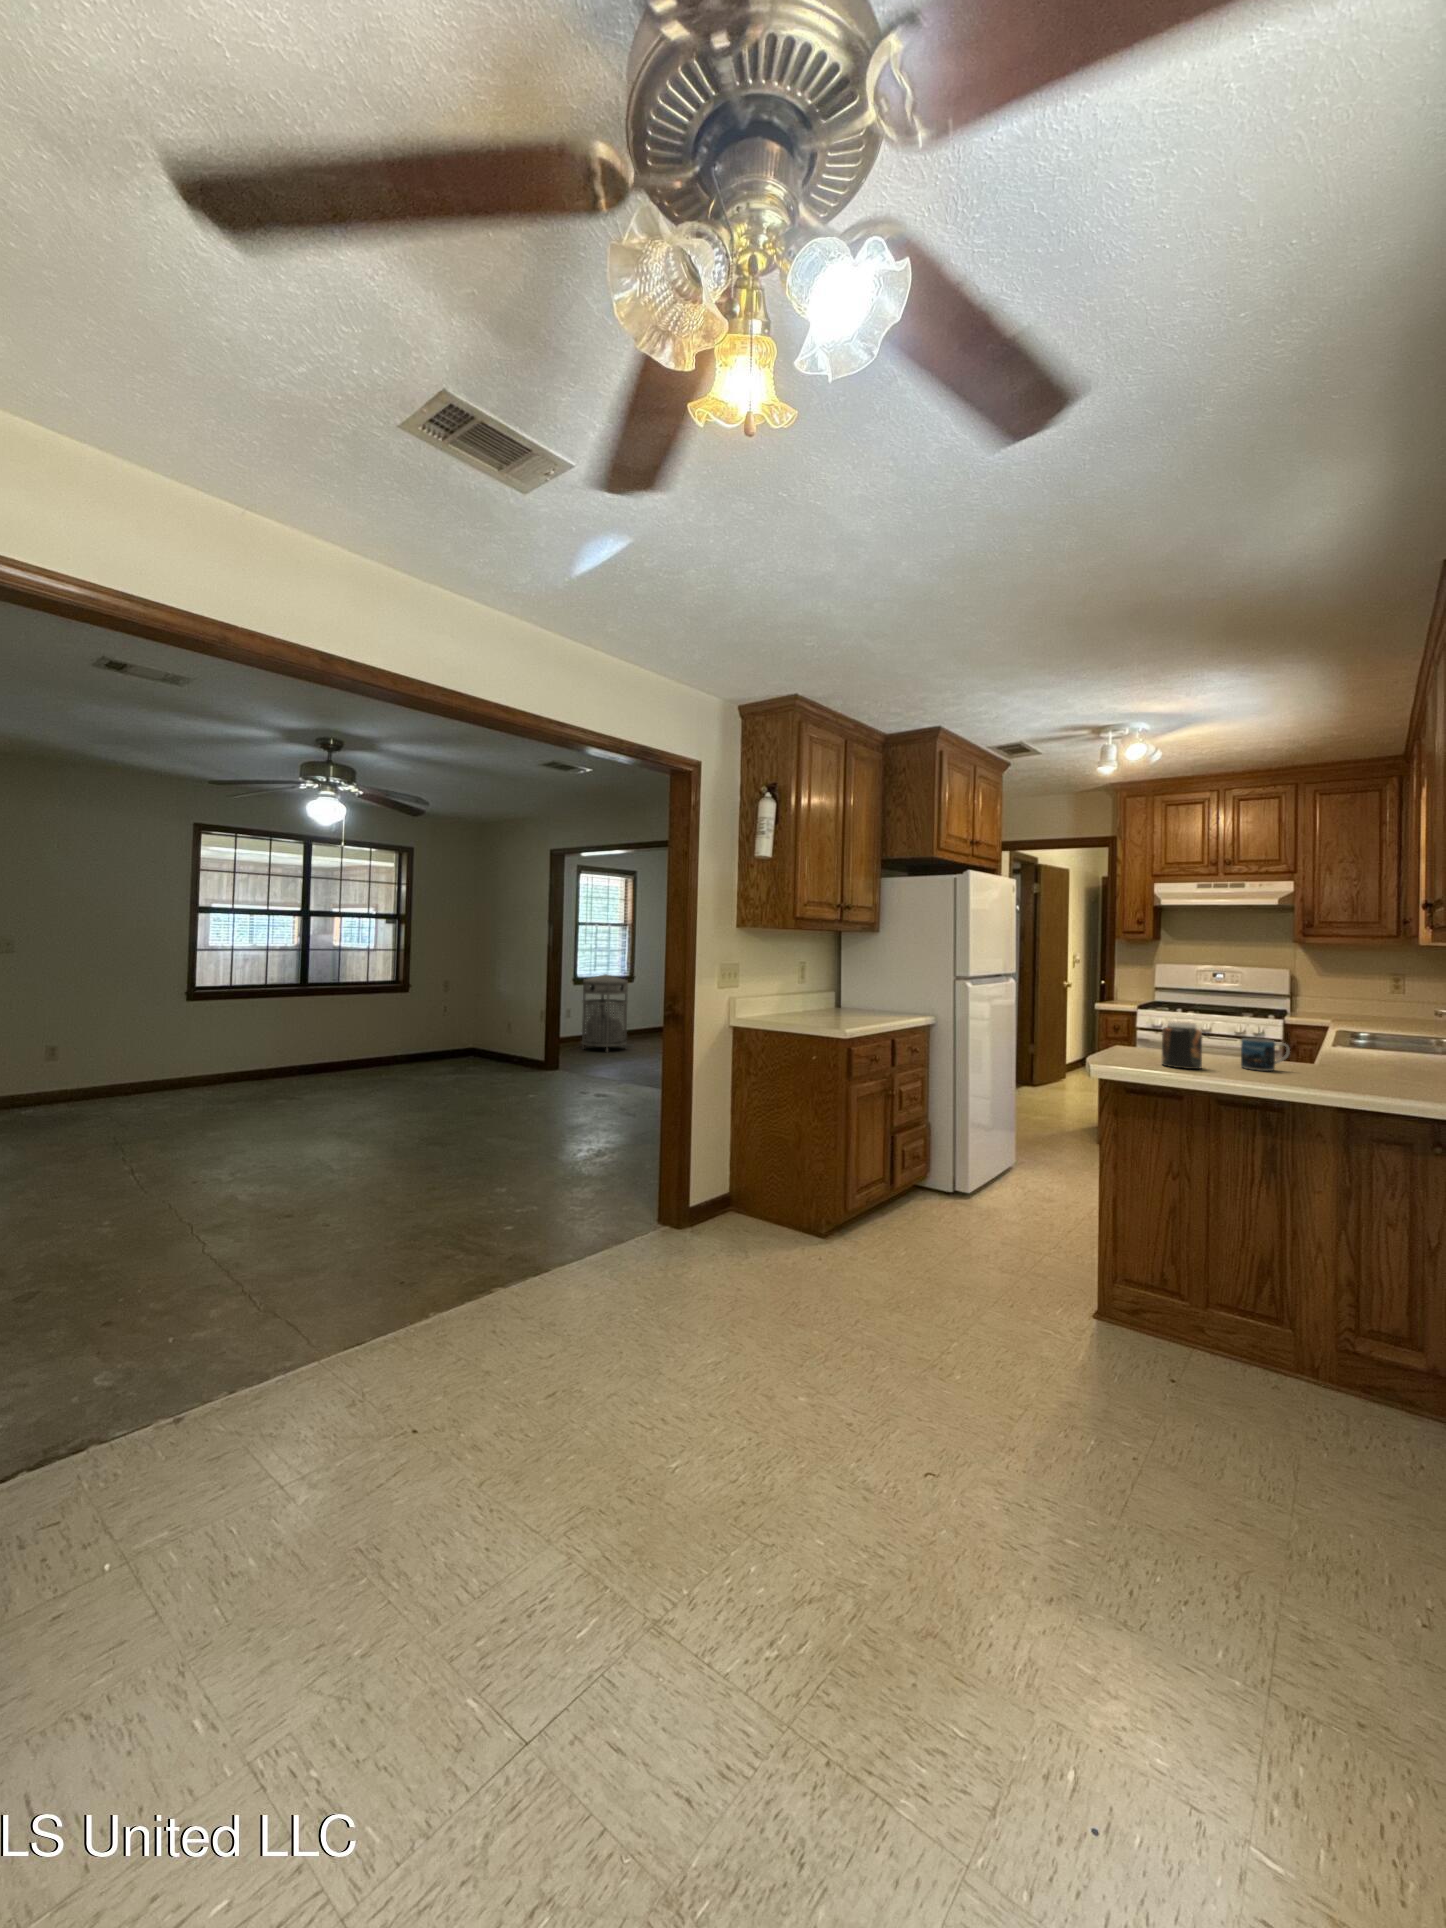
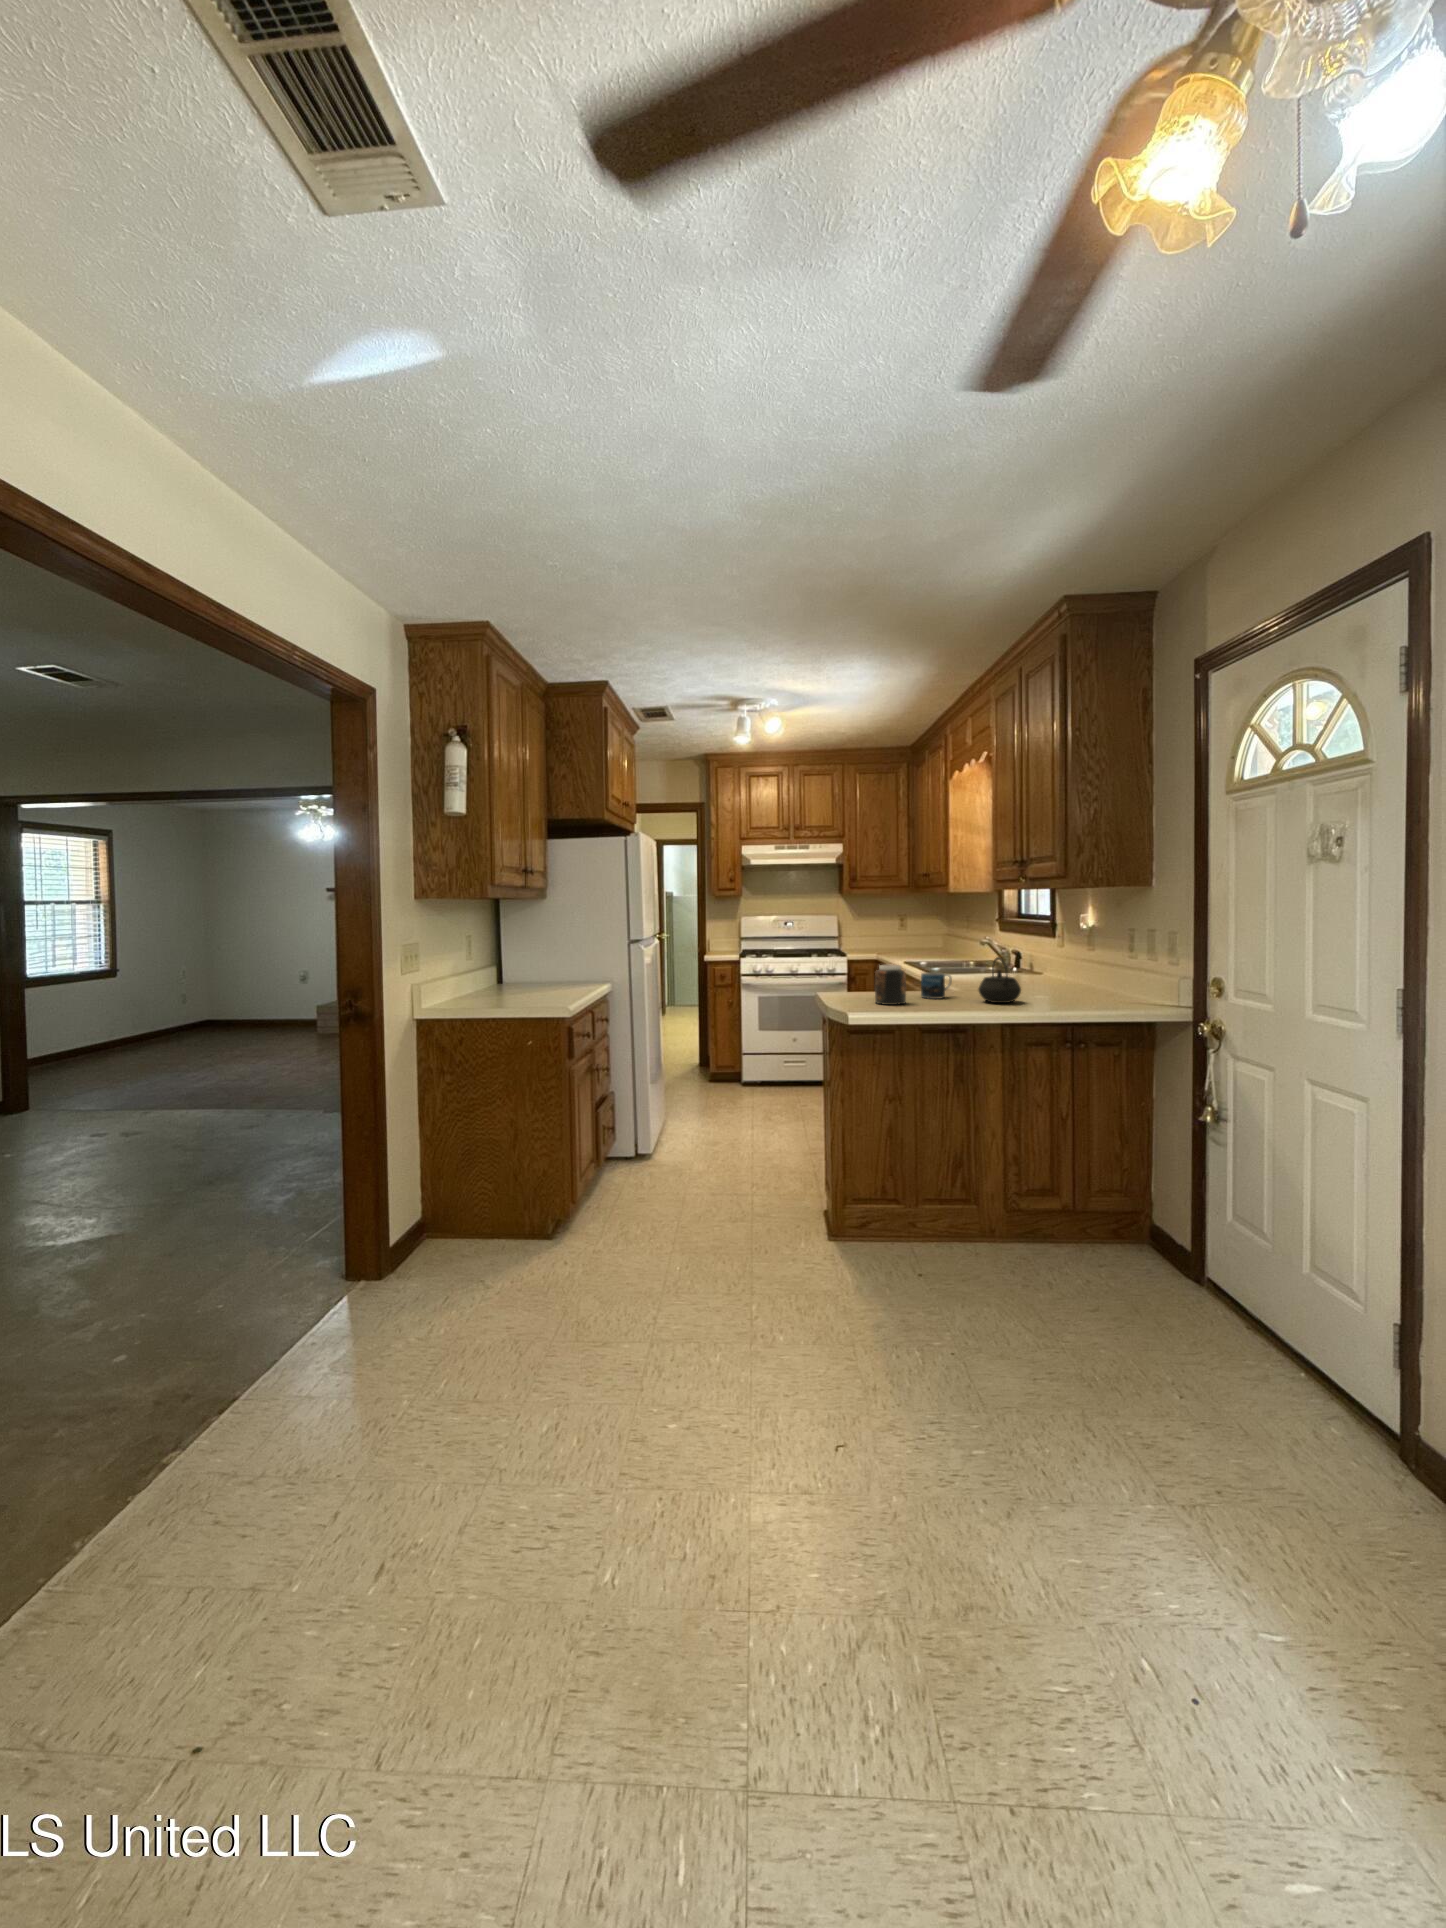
trash can: present [582,974,628,1052] -> none [46,970,127,1075]
kettle: none [1308,1026,1373,1086] -> present [978,957,1021,1003]

